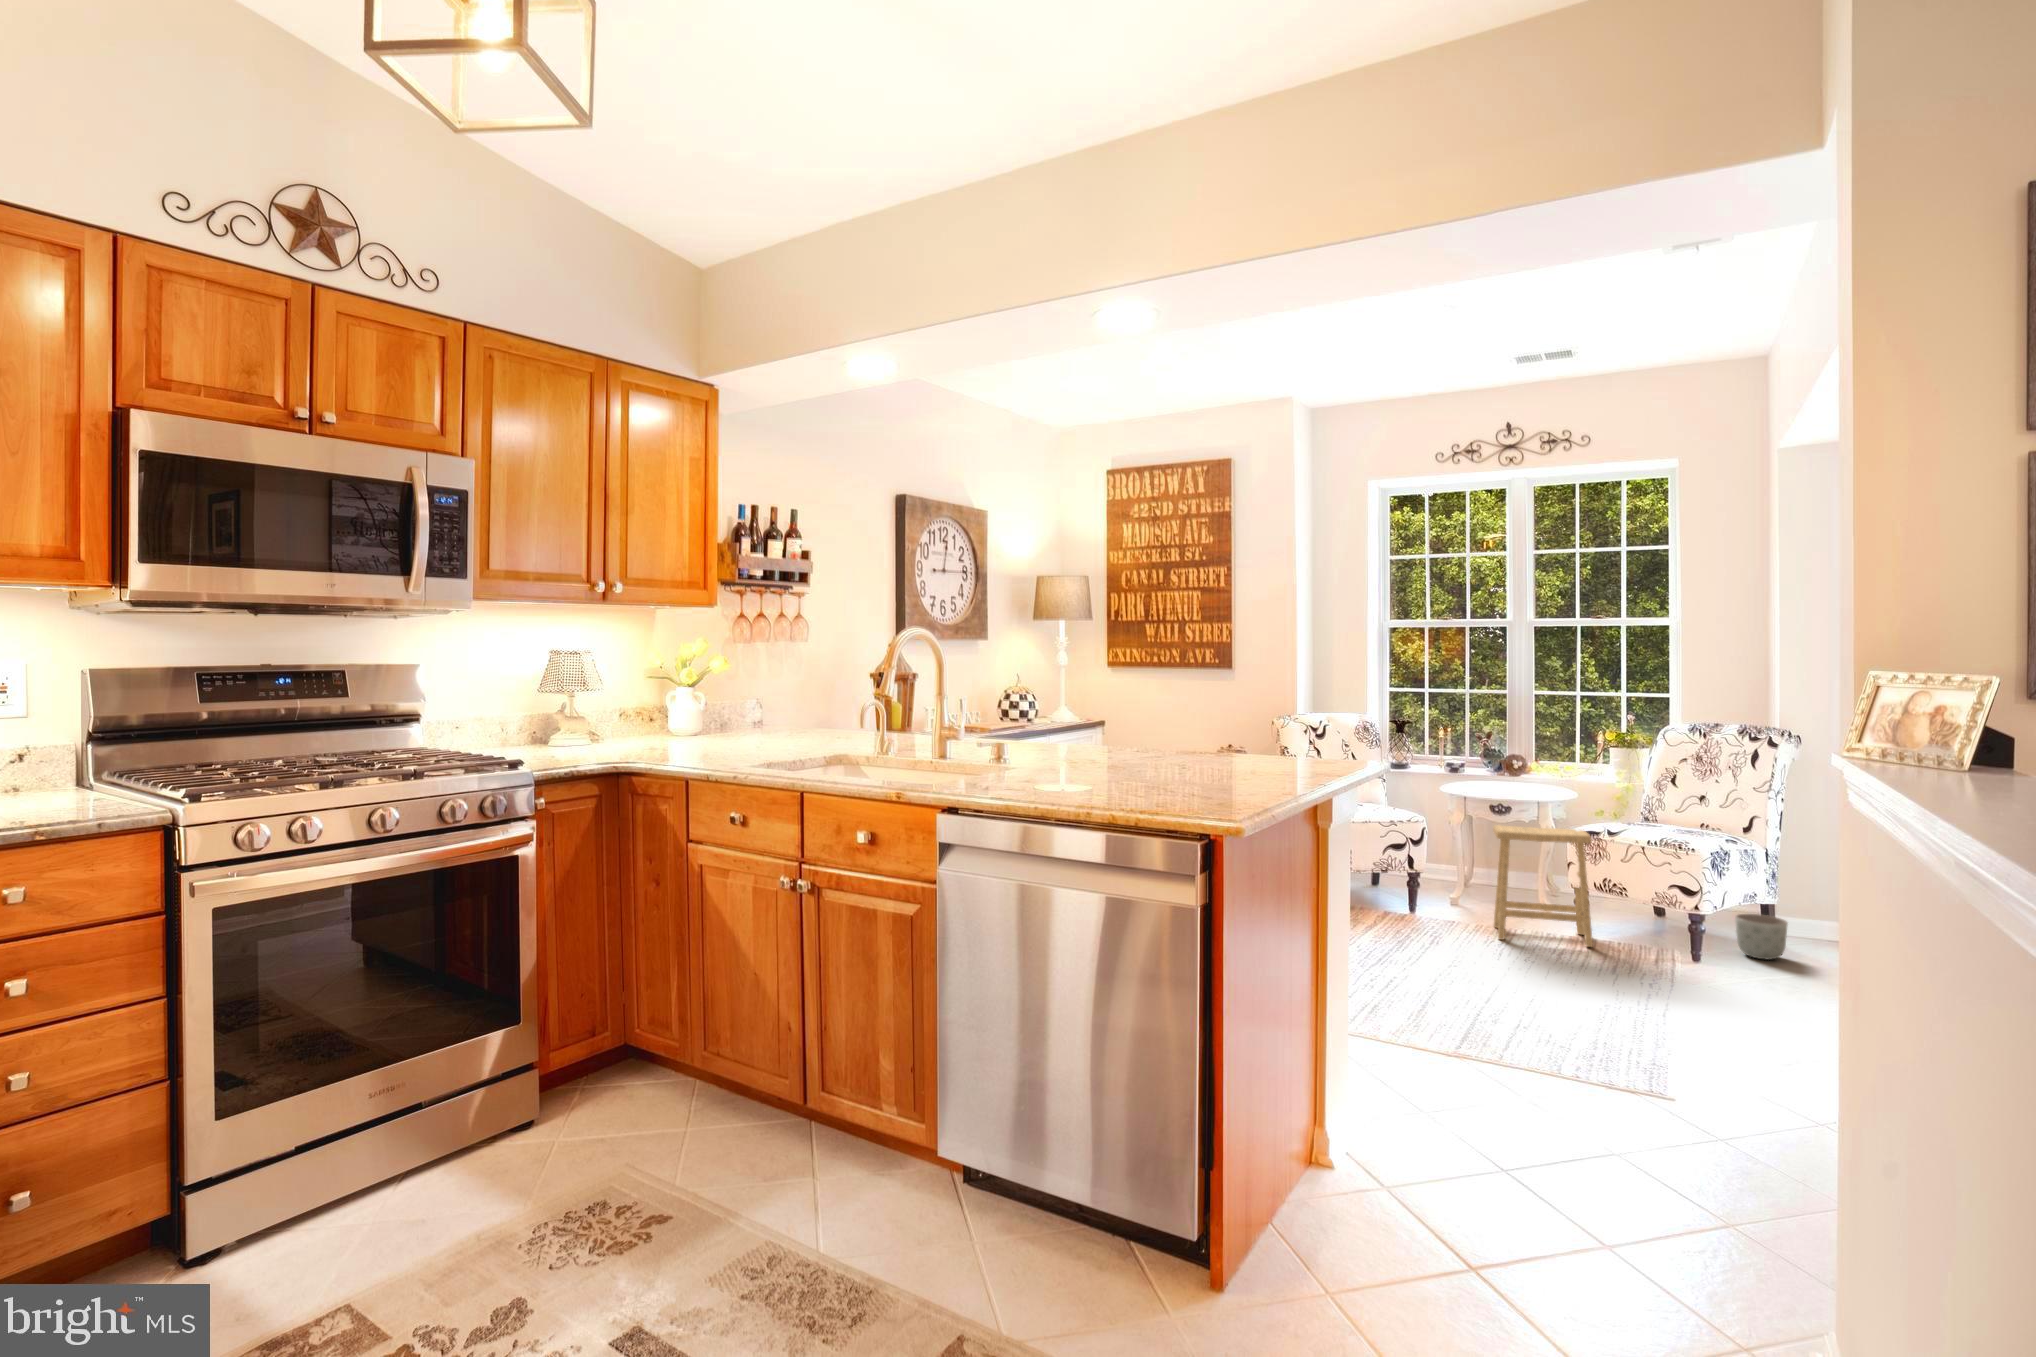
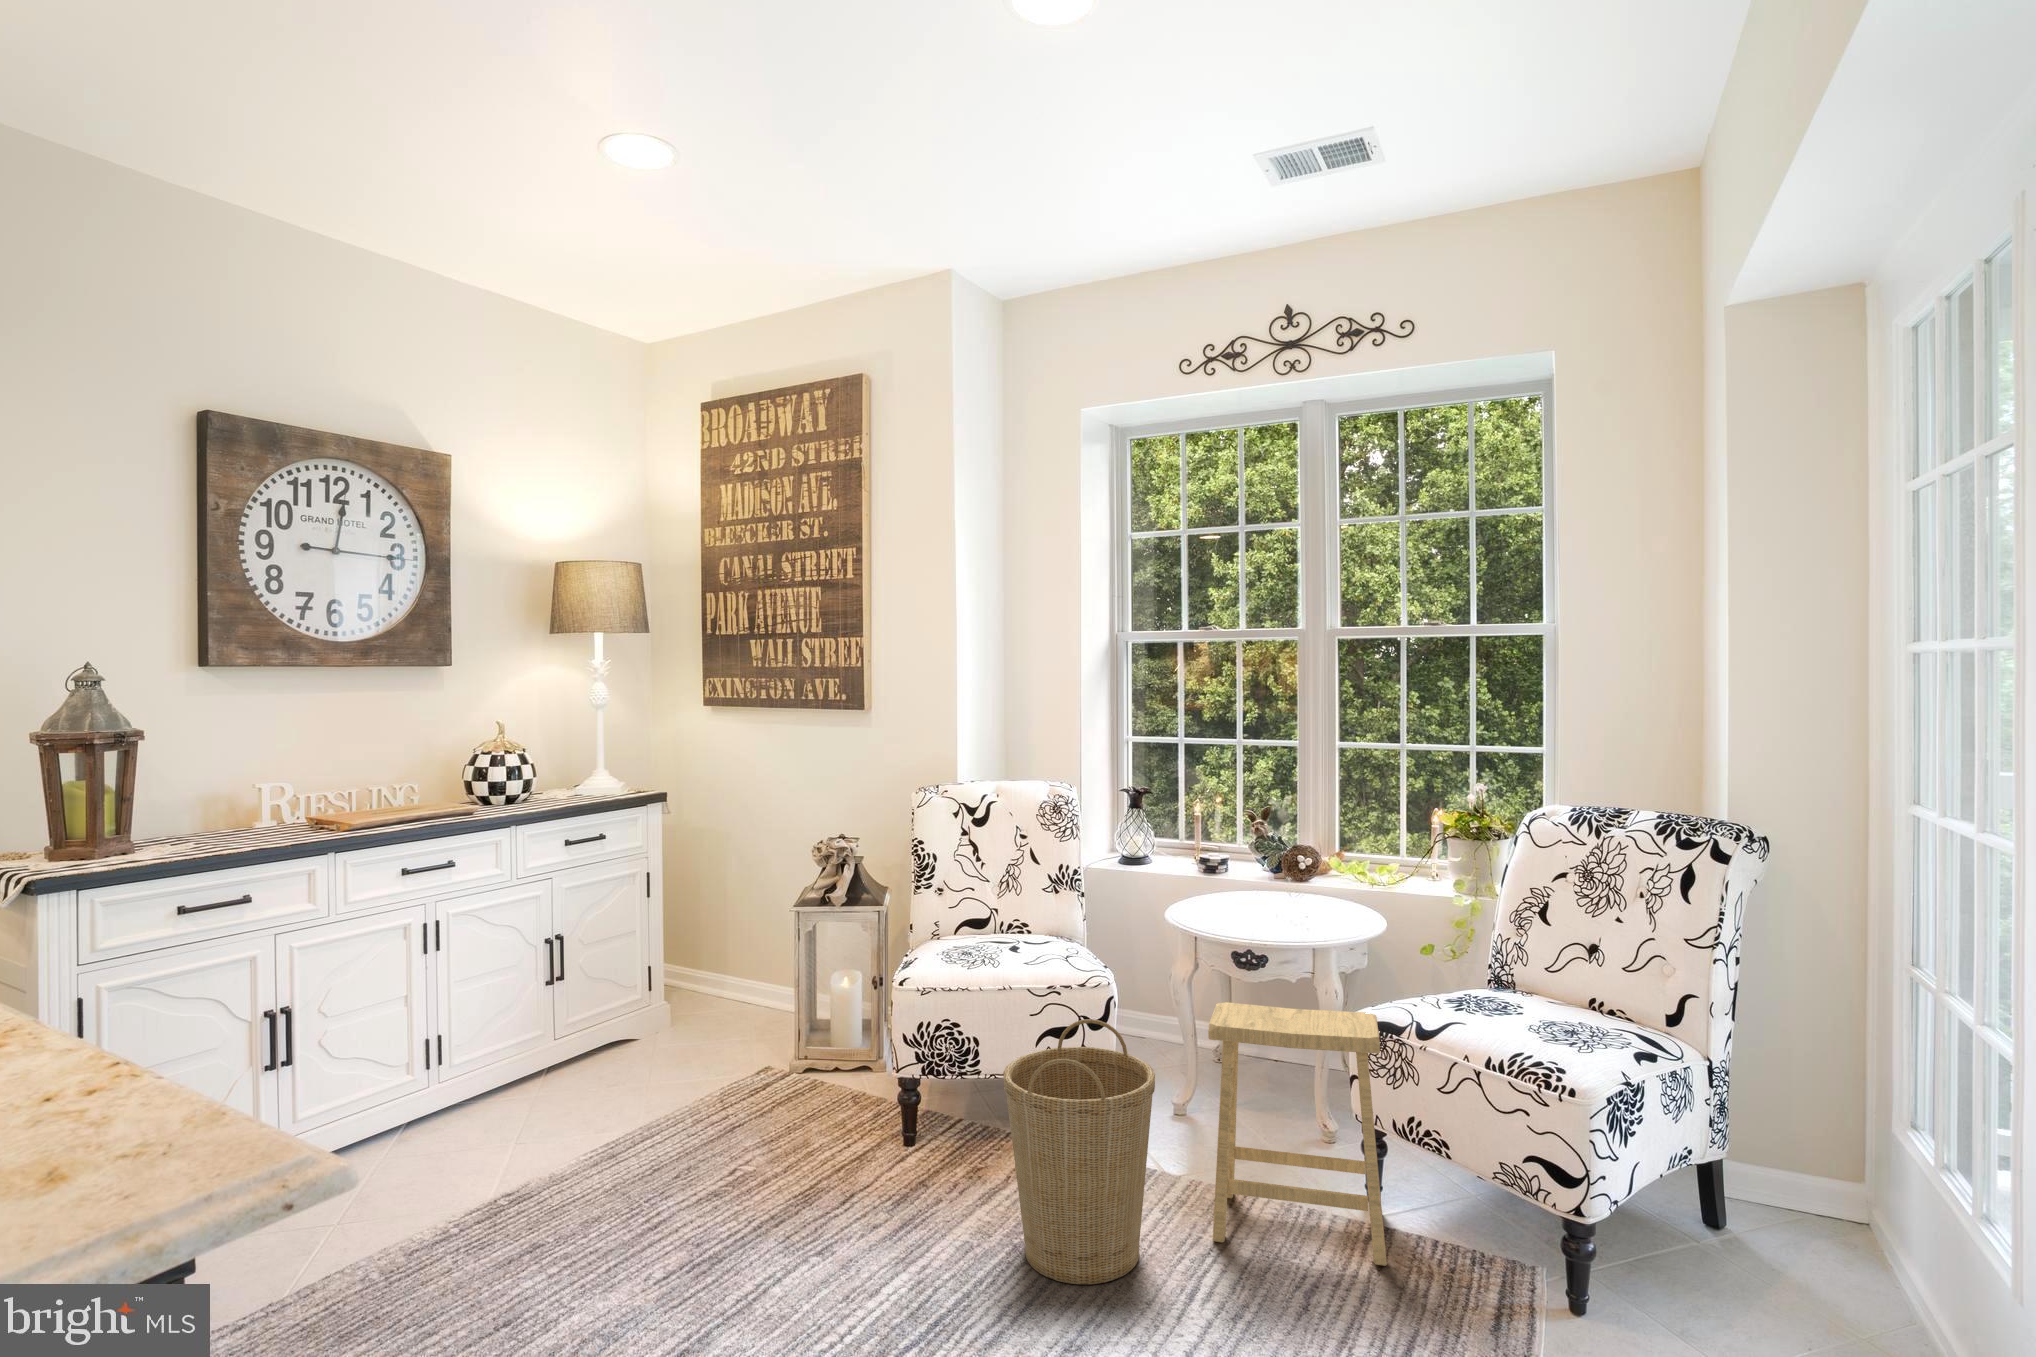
basket: none [1392,830,1475,949] -> present [1003,1019,1155,1284]
planter: present [1735,914,1788,959] -> none [1658,1190,1761,1301]

